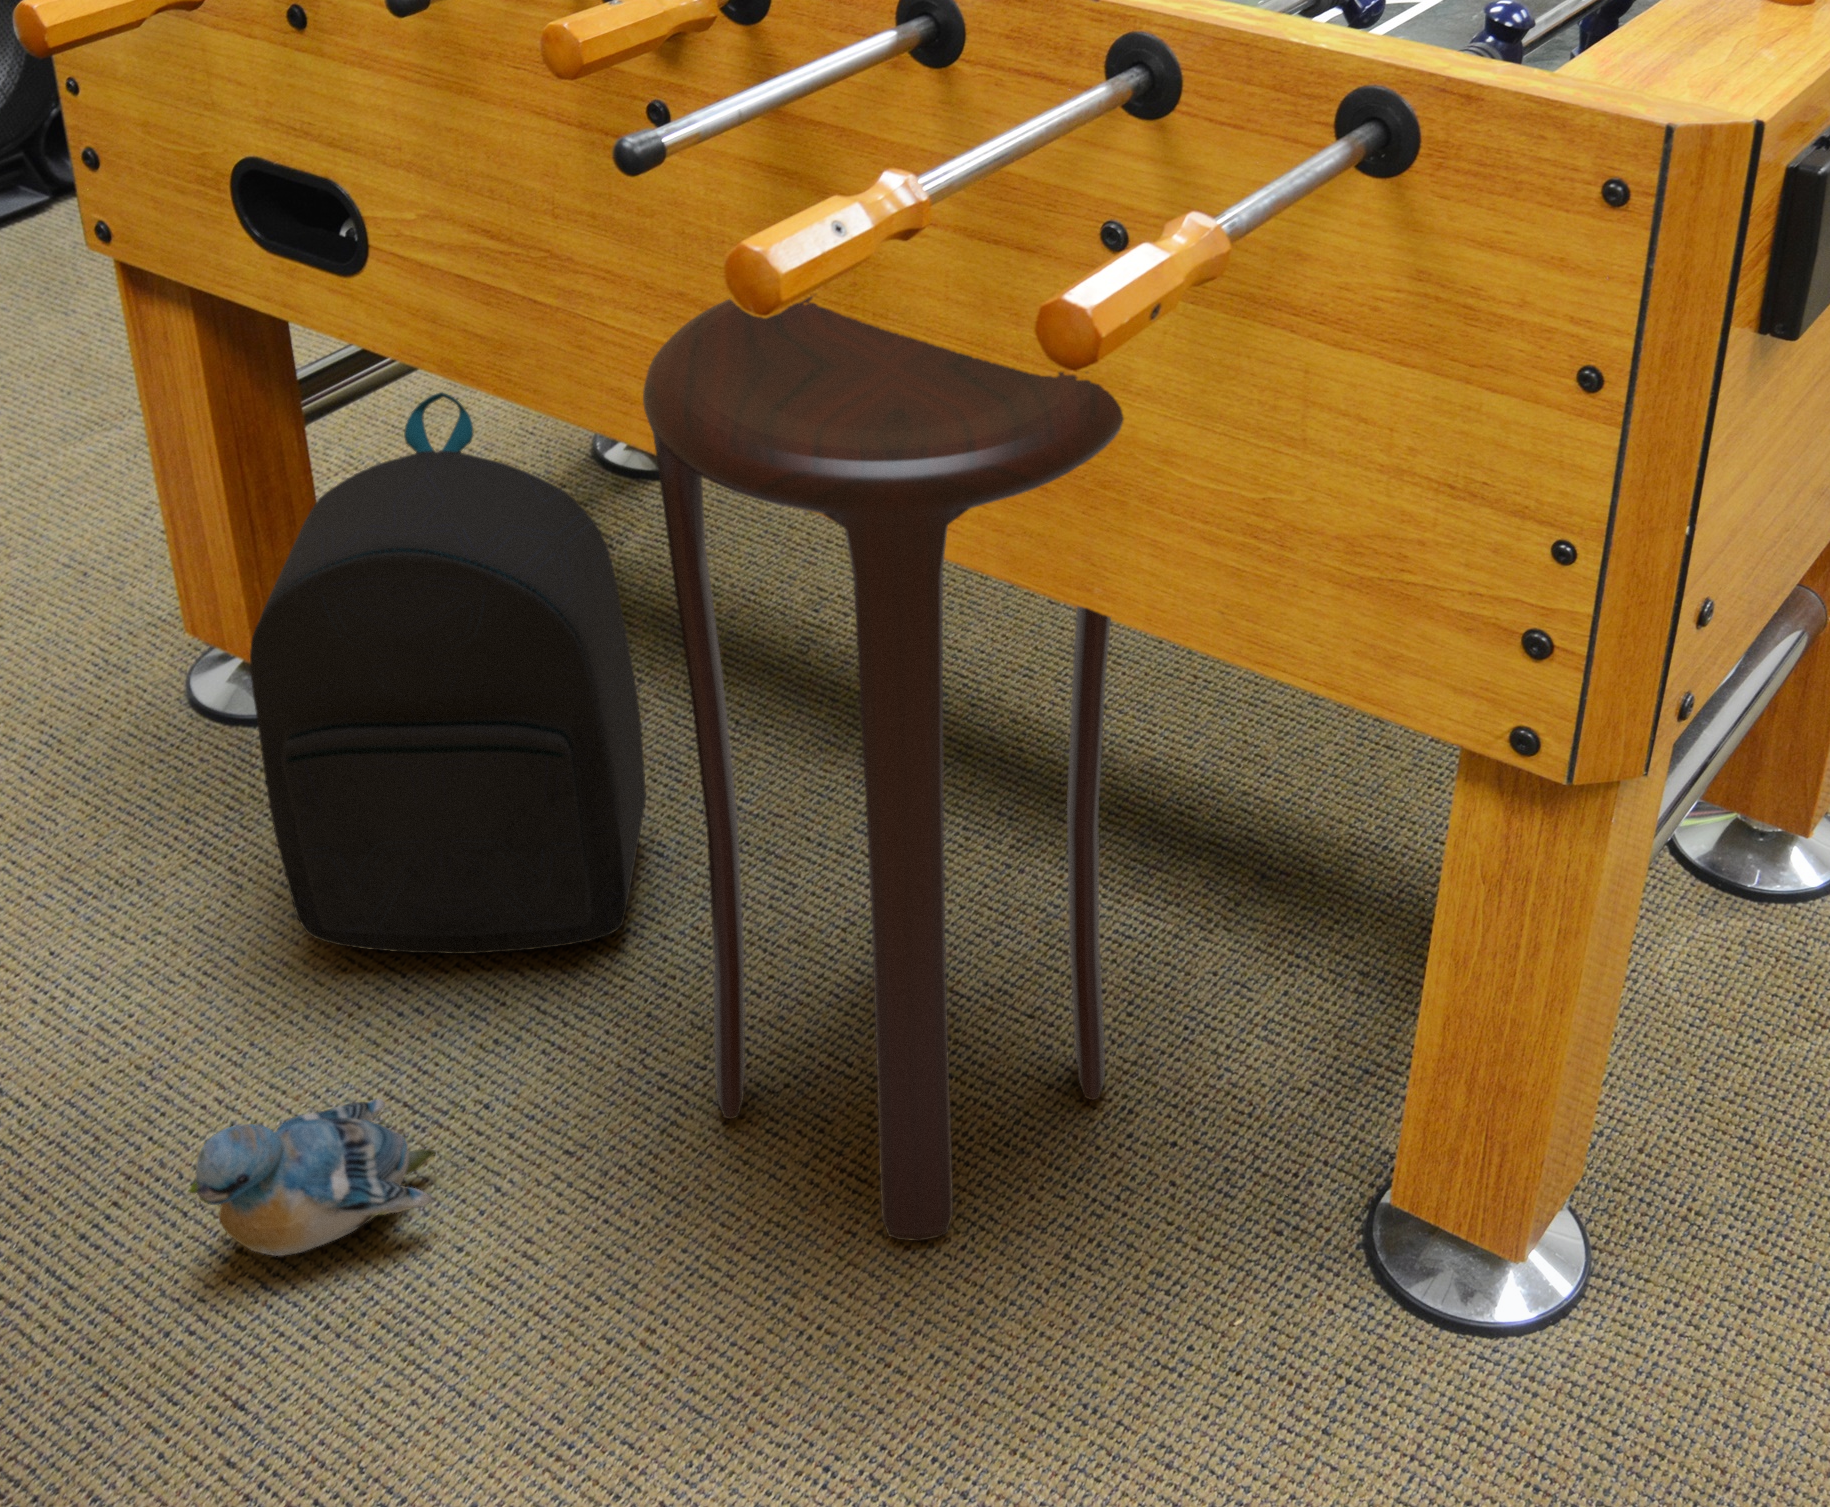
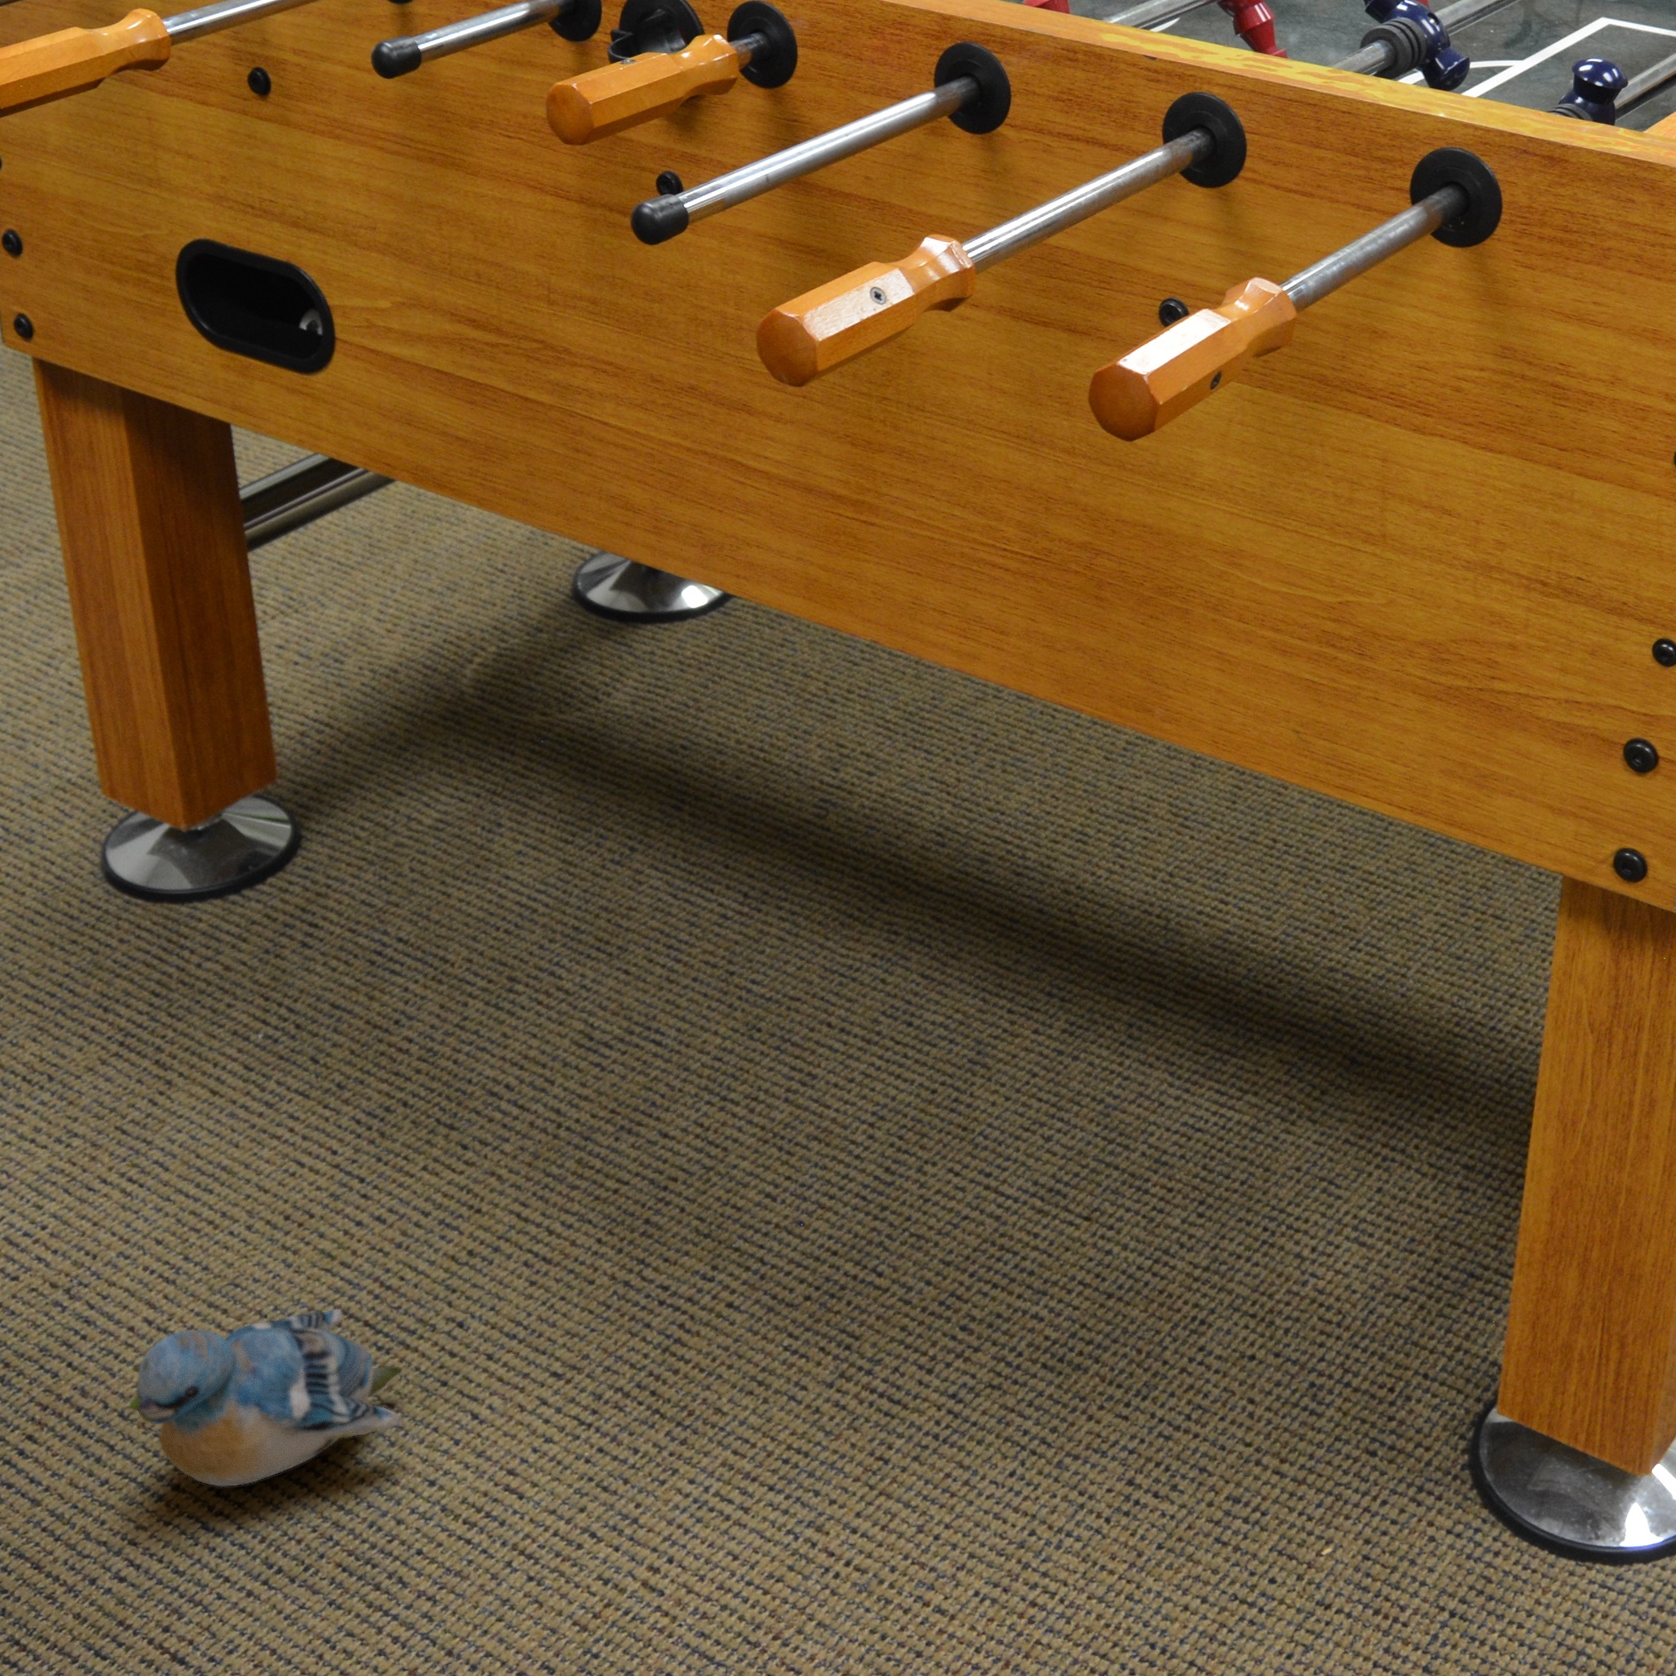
stool: present [643,296,1124,1241] -> none [663,354,1202,1465]
backpack: present [250,393,646,954] -> none [193,500,628,1151]

